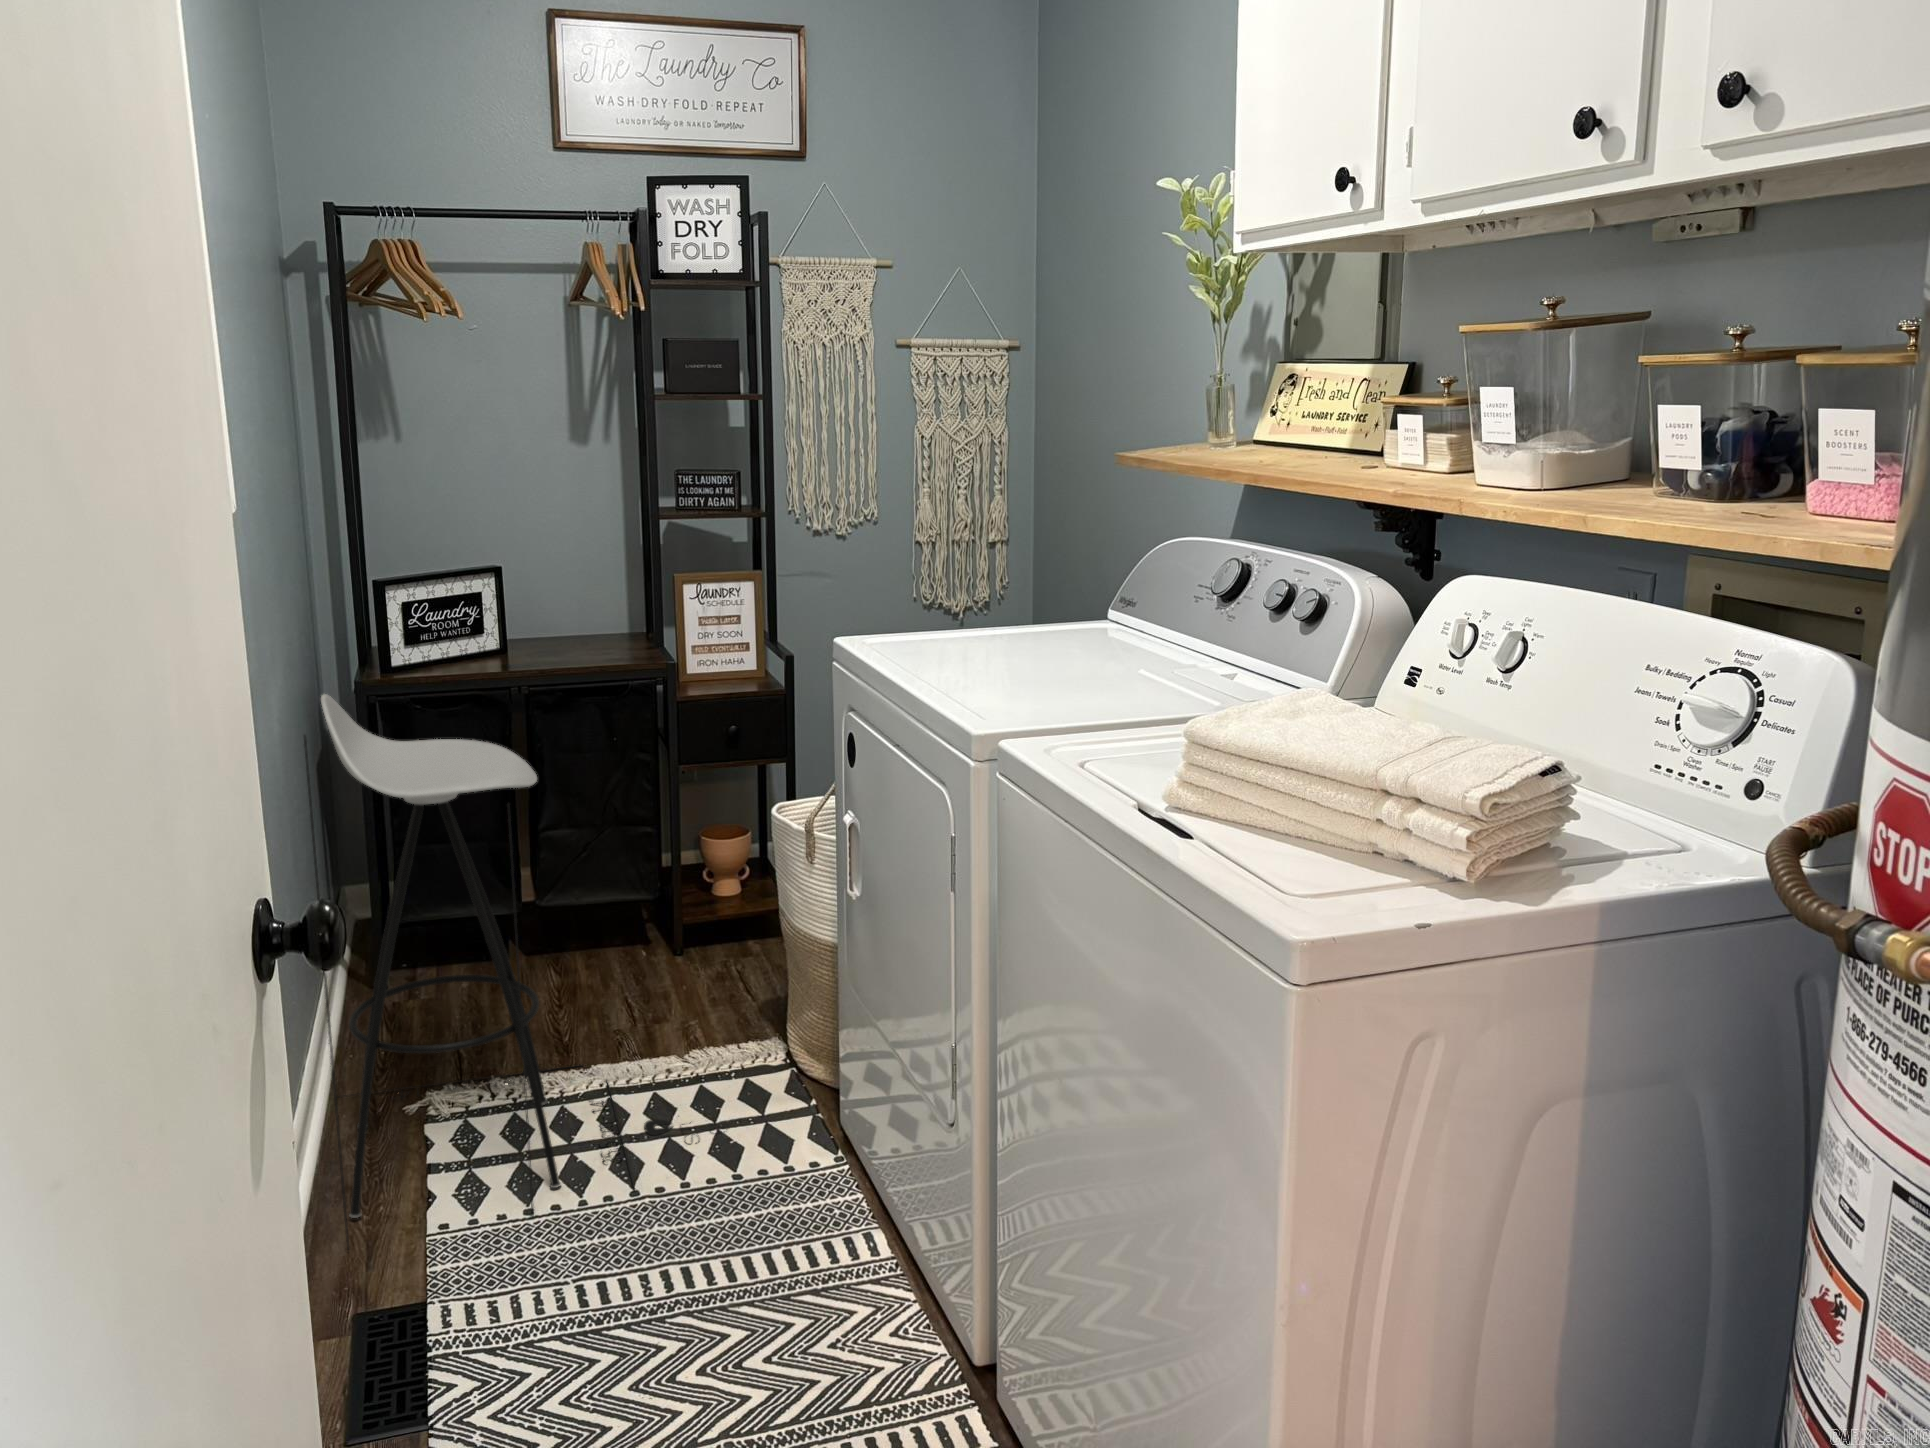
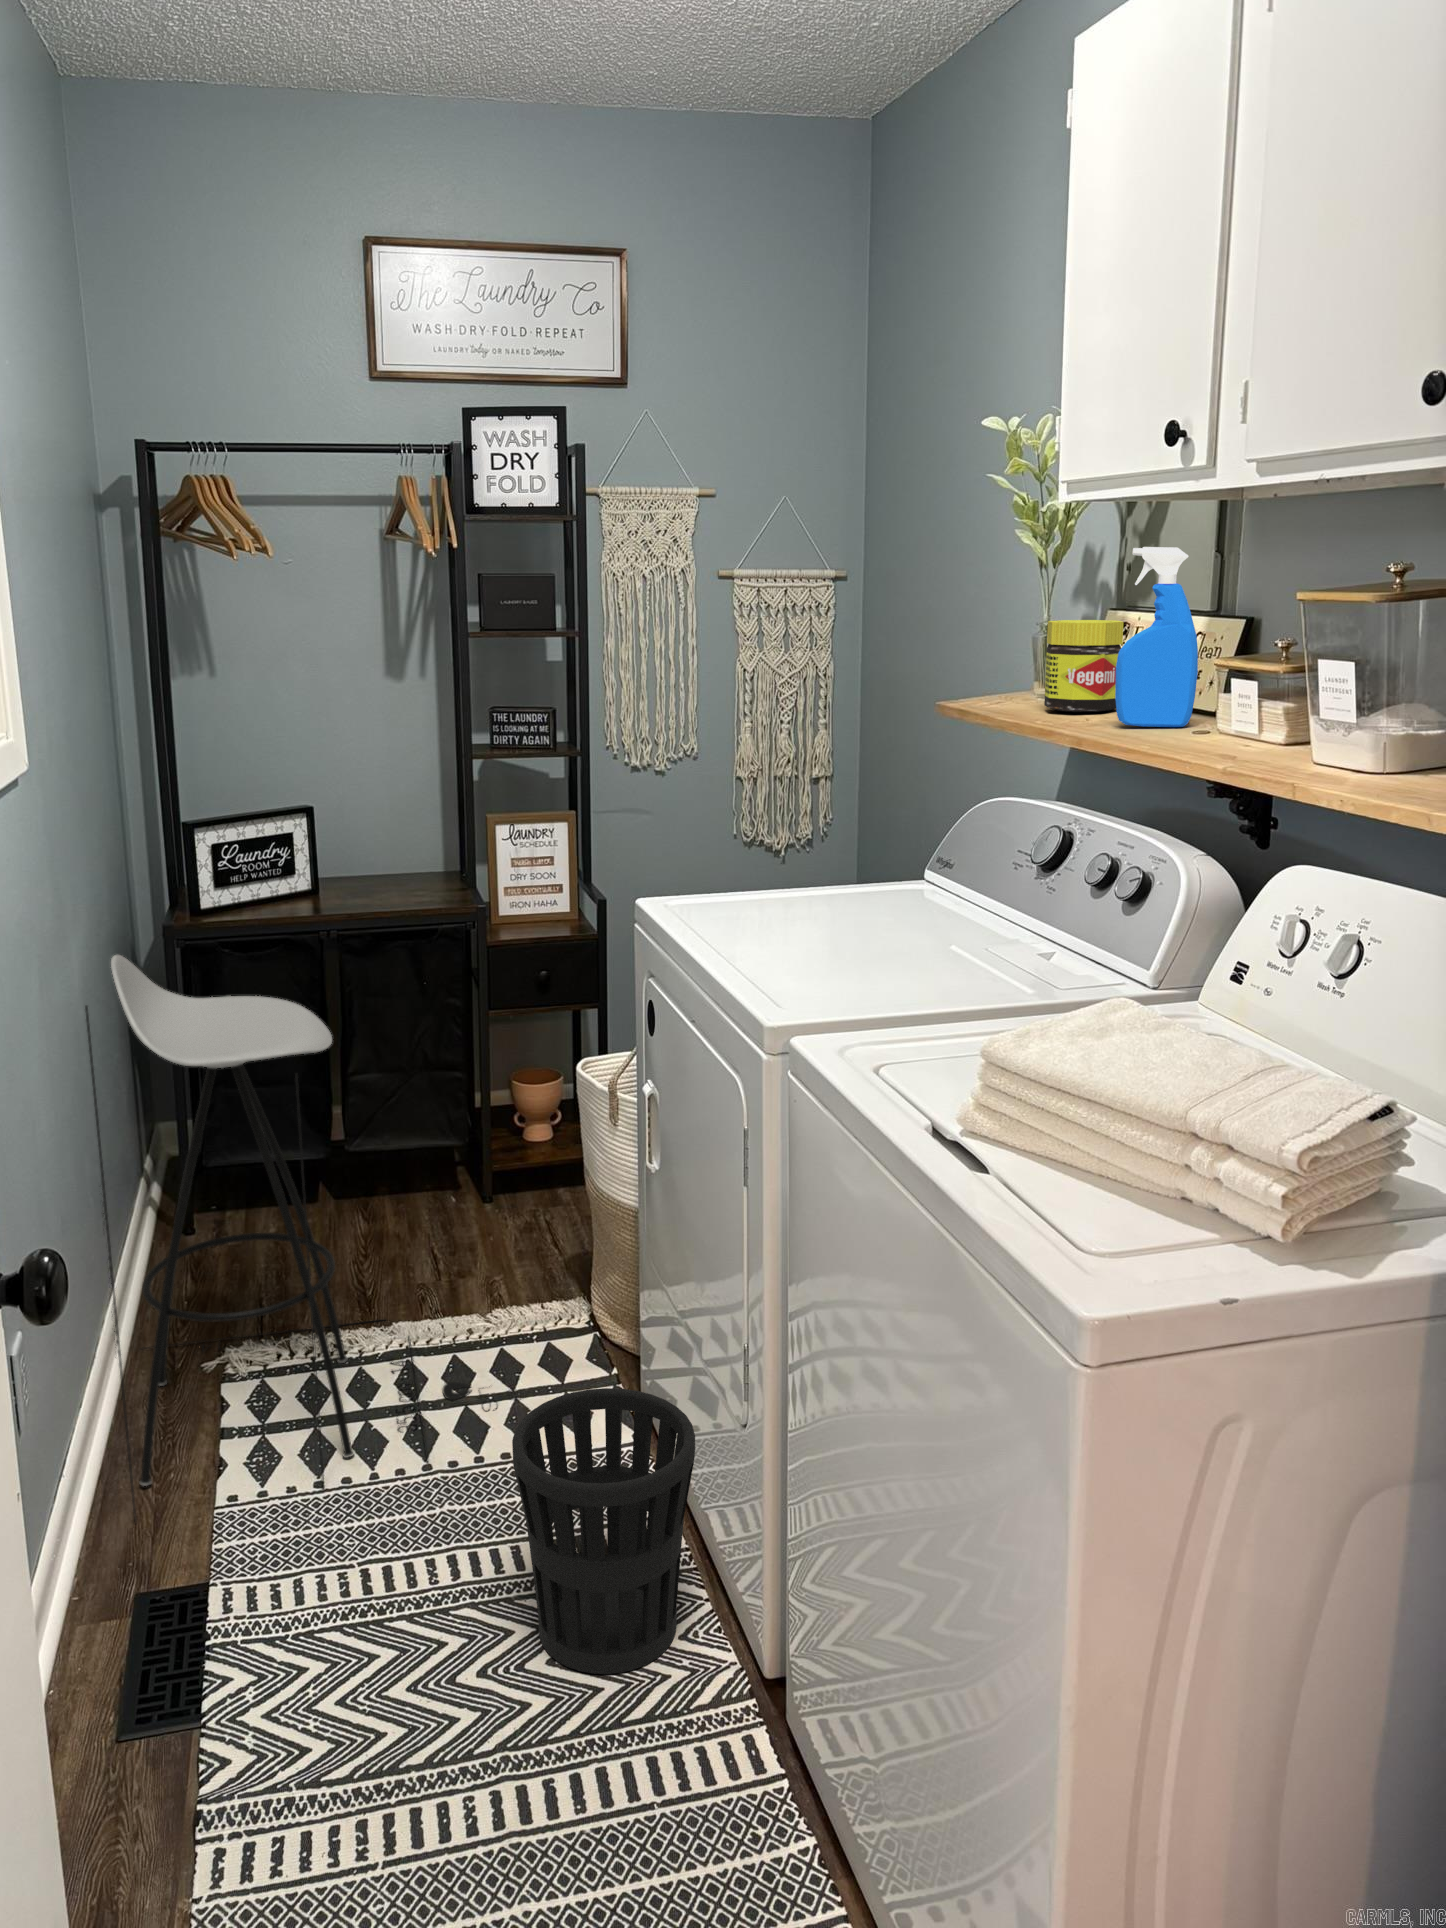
spray bottle: none [1292,290,1368,459] -> present [1115,547,1198,727]
jar: none [1223,365,1297,451] -> present [1044,620,1124,712]
wastebasket: none [729,1099,905,1368] -> present [512,1388,695,1674]

